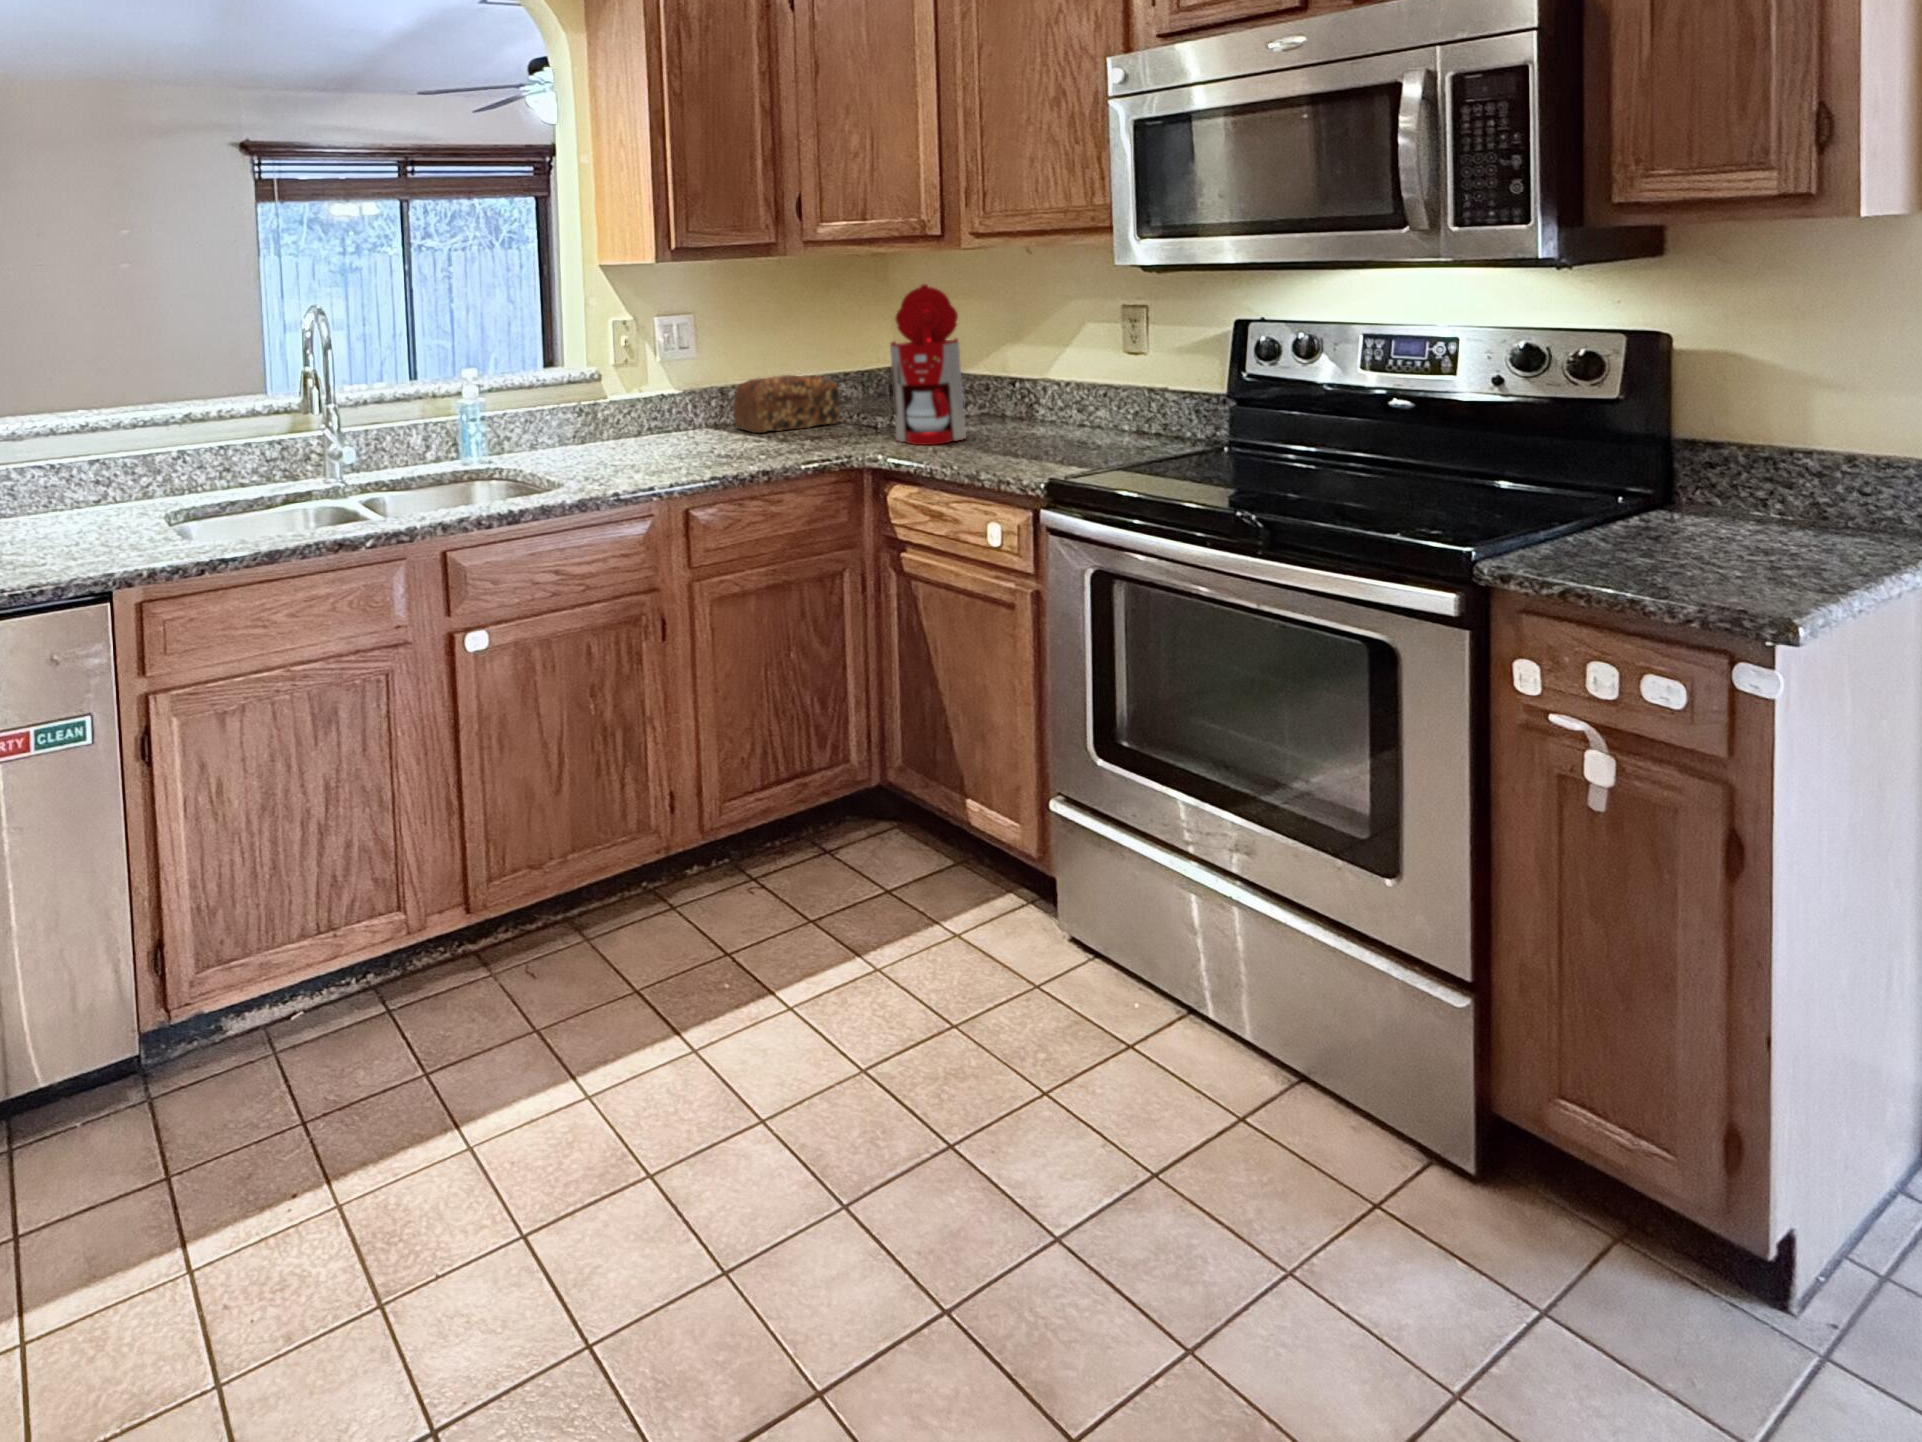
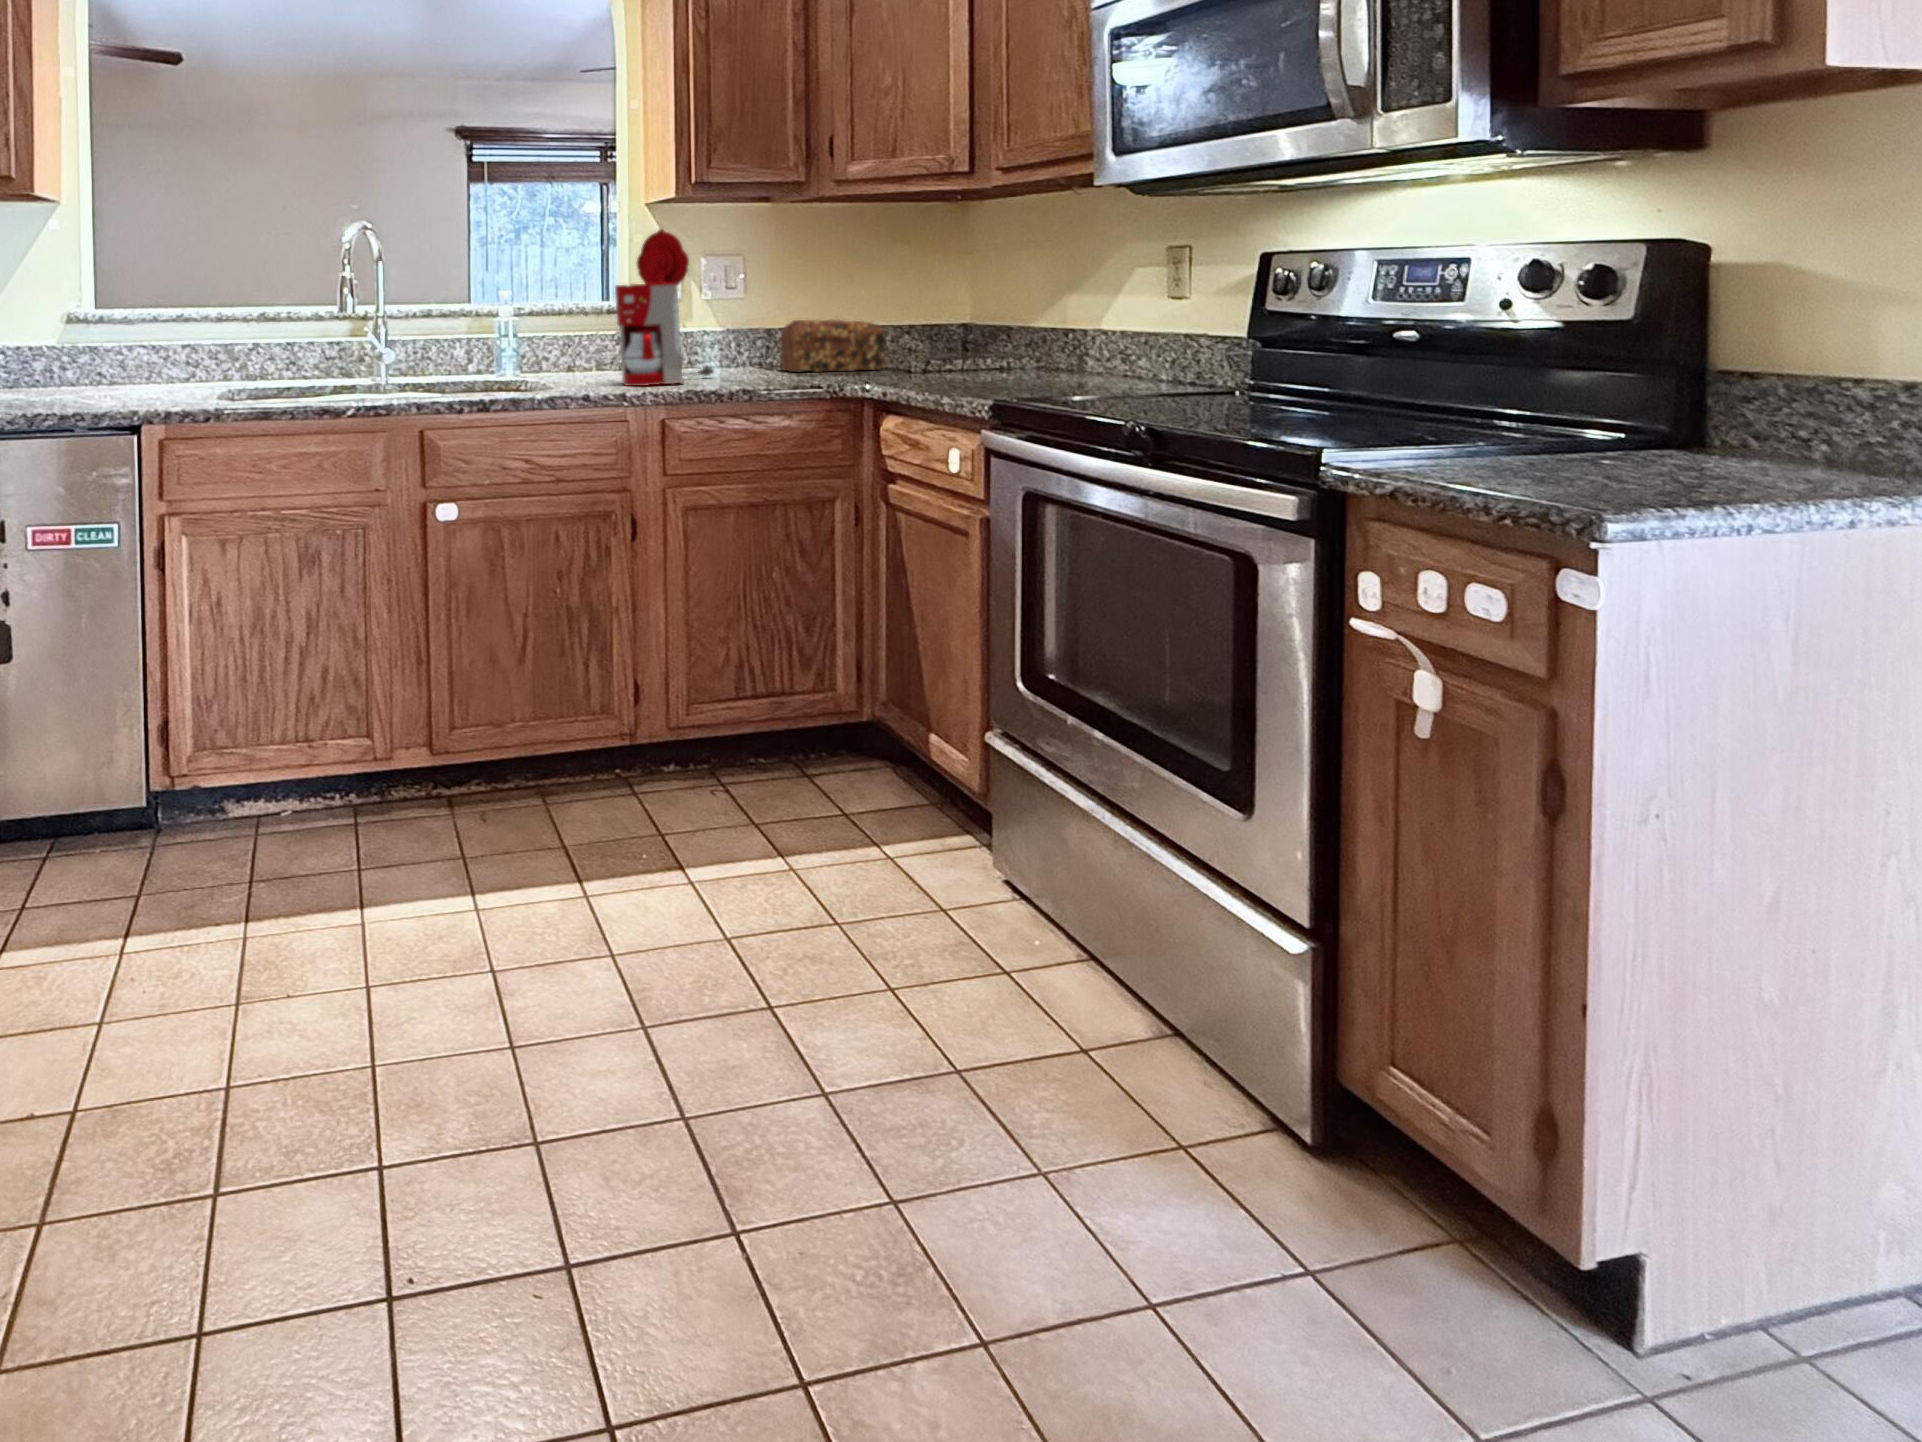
coffee maker: present [879,284,966,445] -> present [615,229,714,386]

